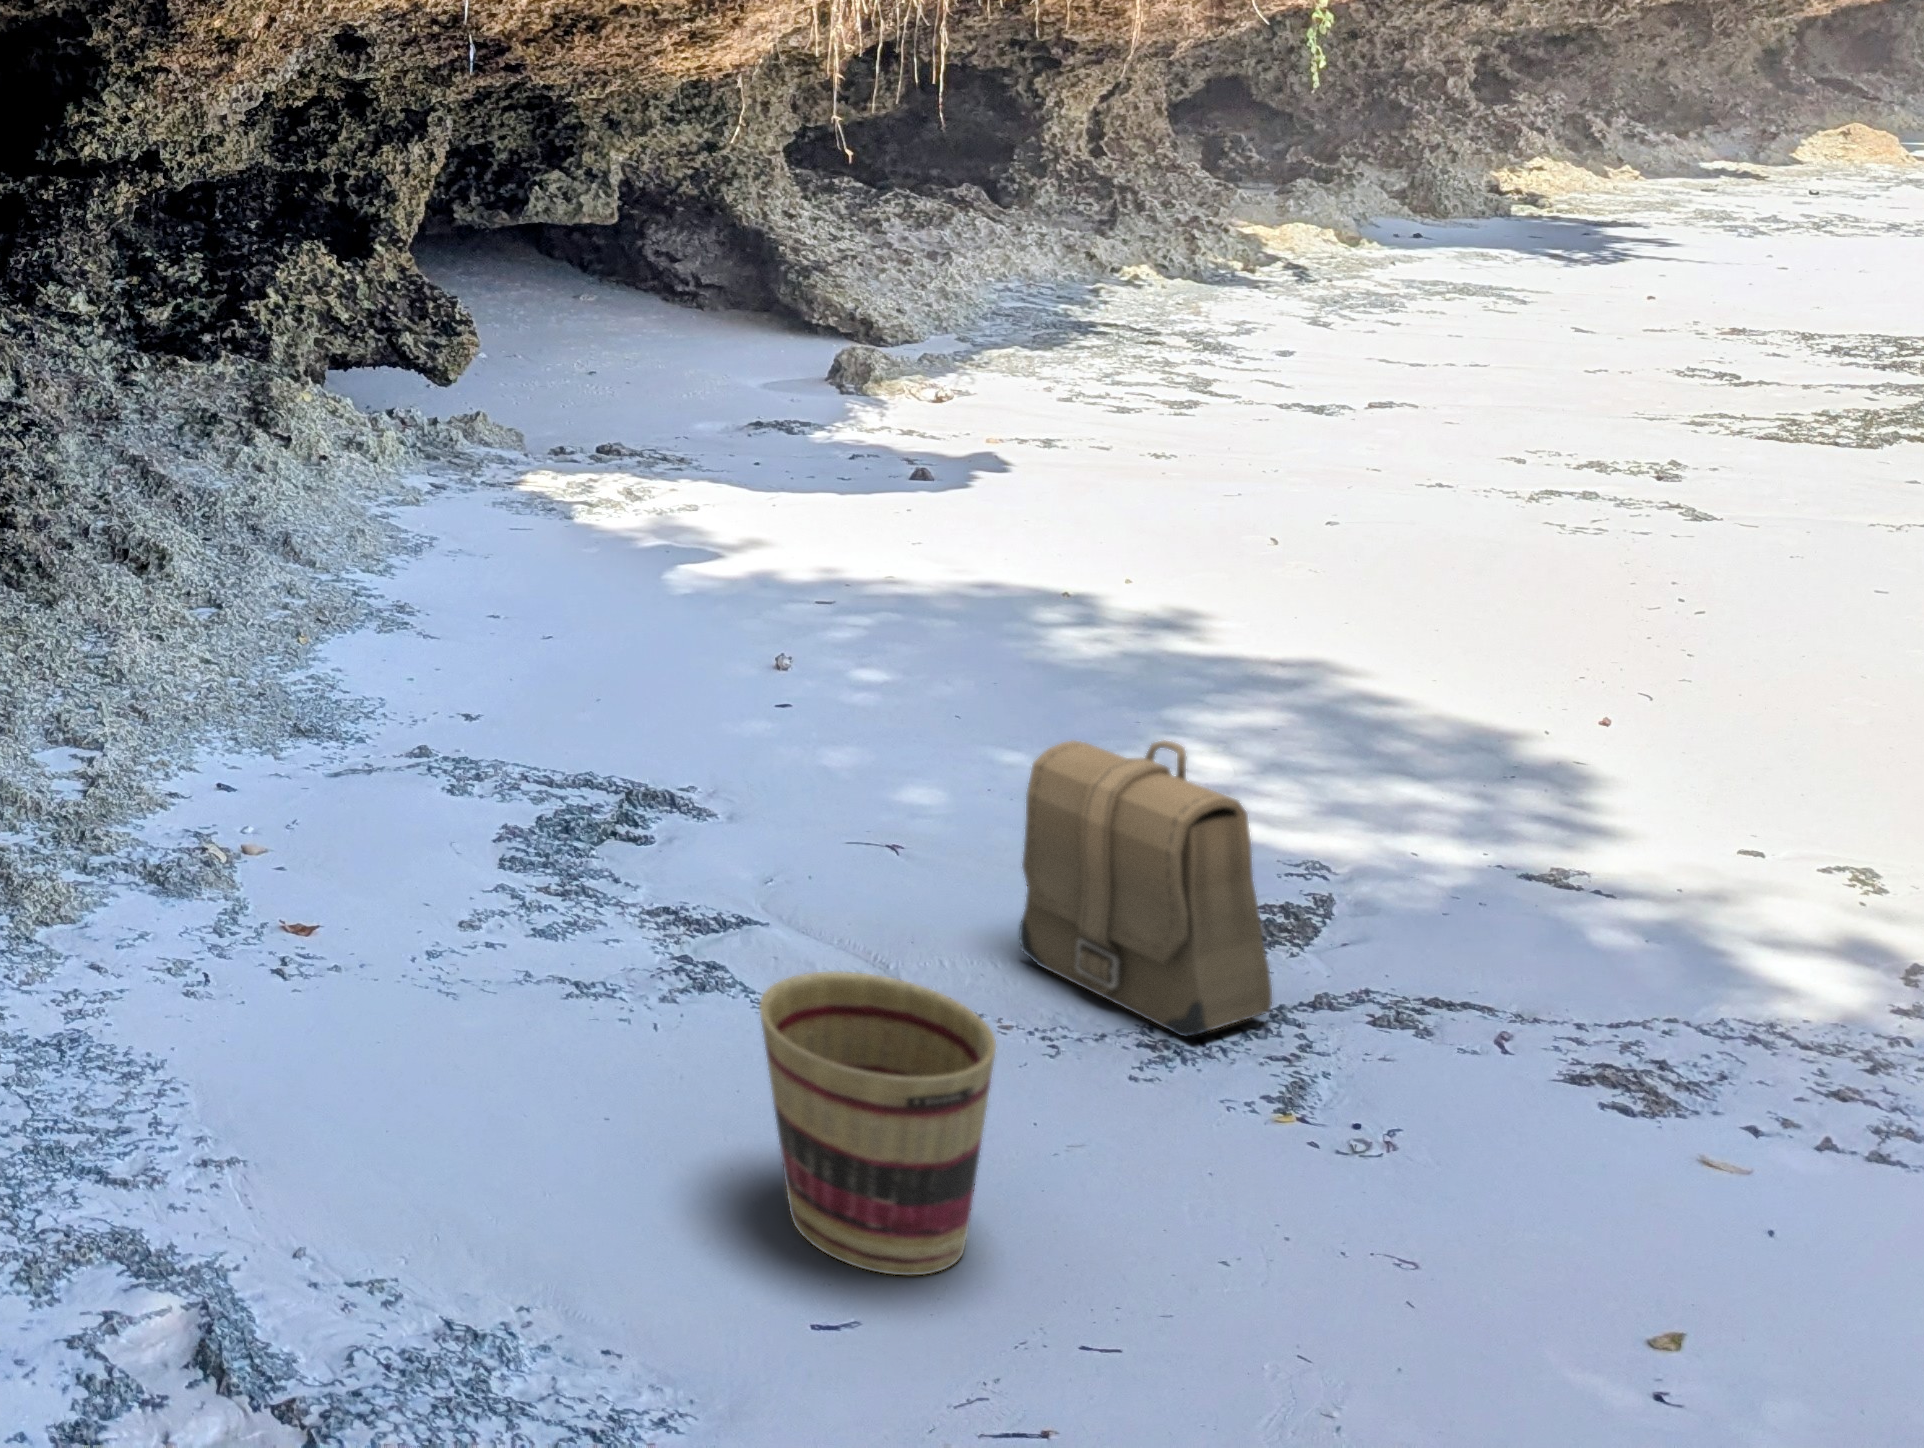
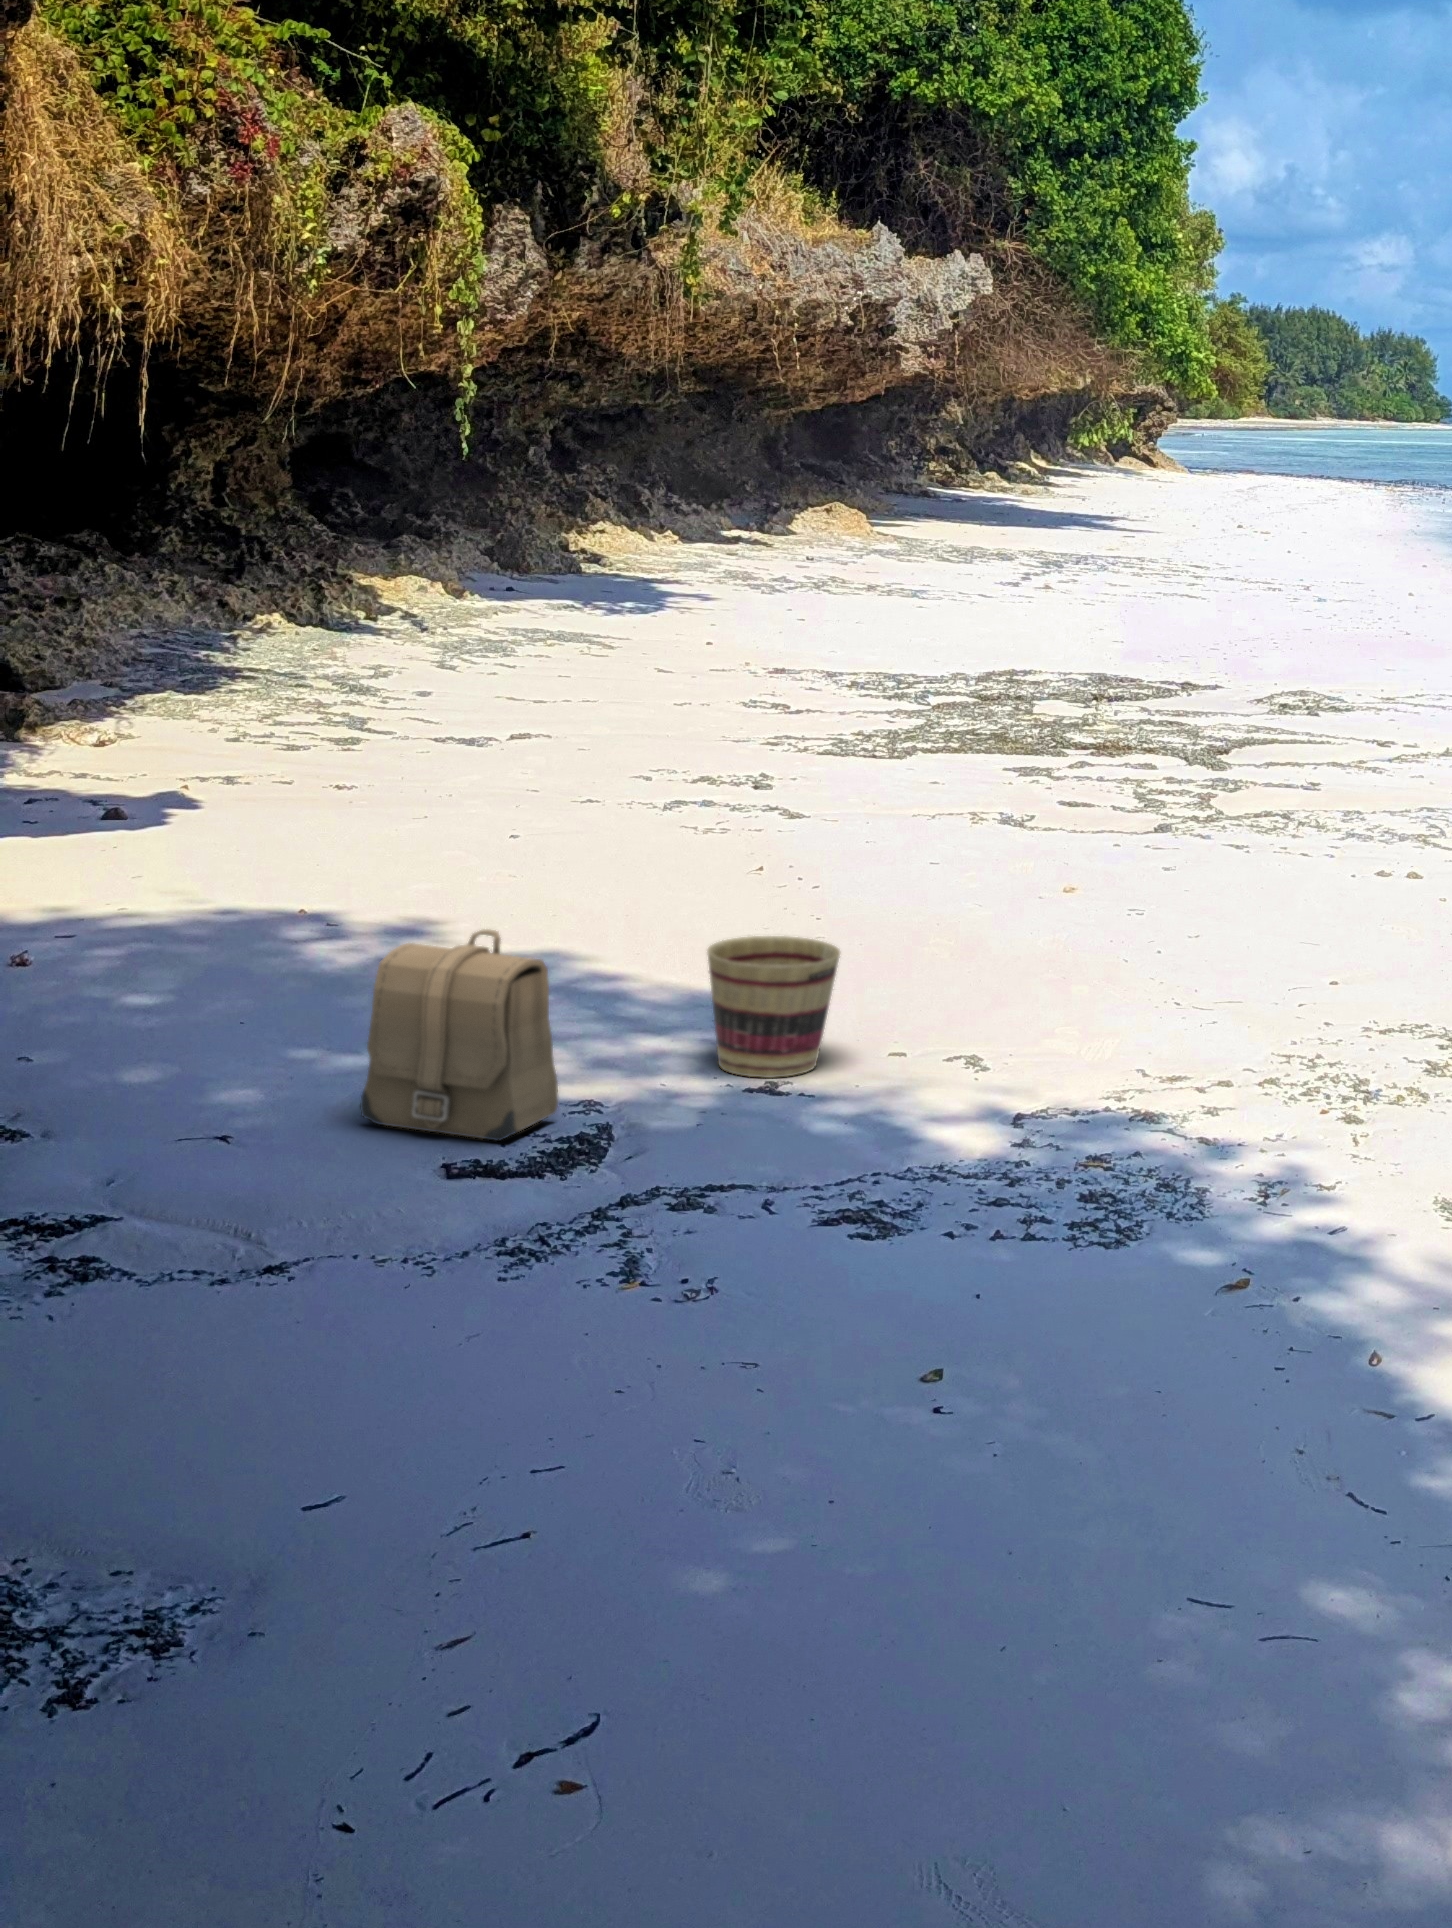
basket: present [759,972,996,1275] -> present [707,936,840,1078]

